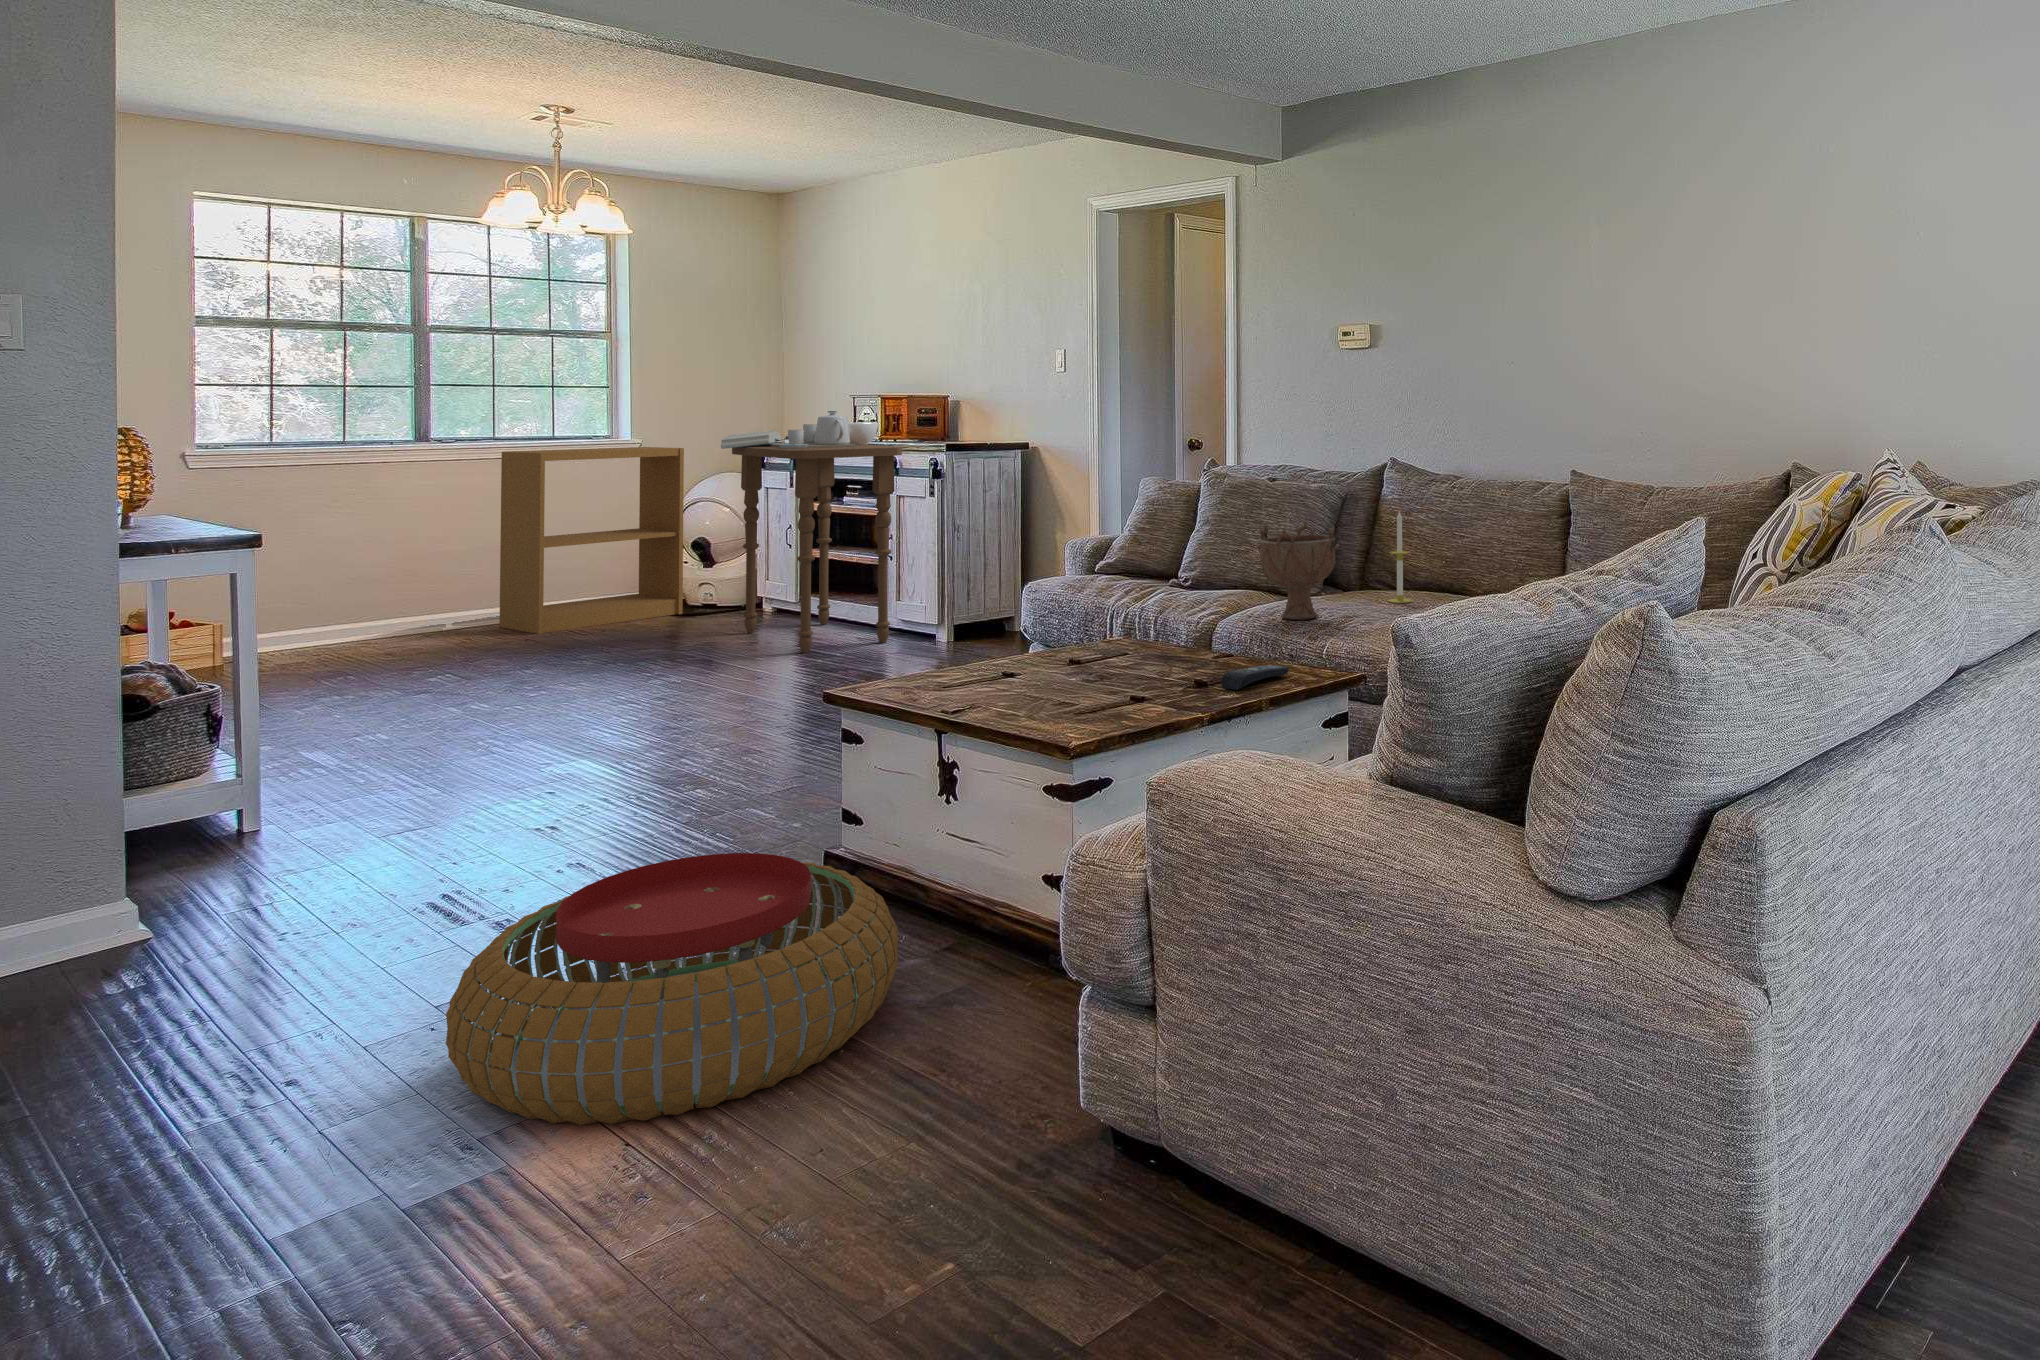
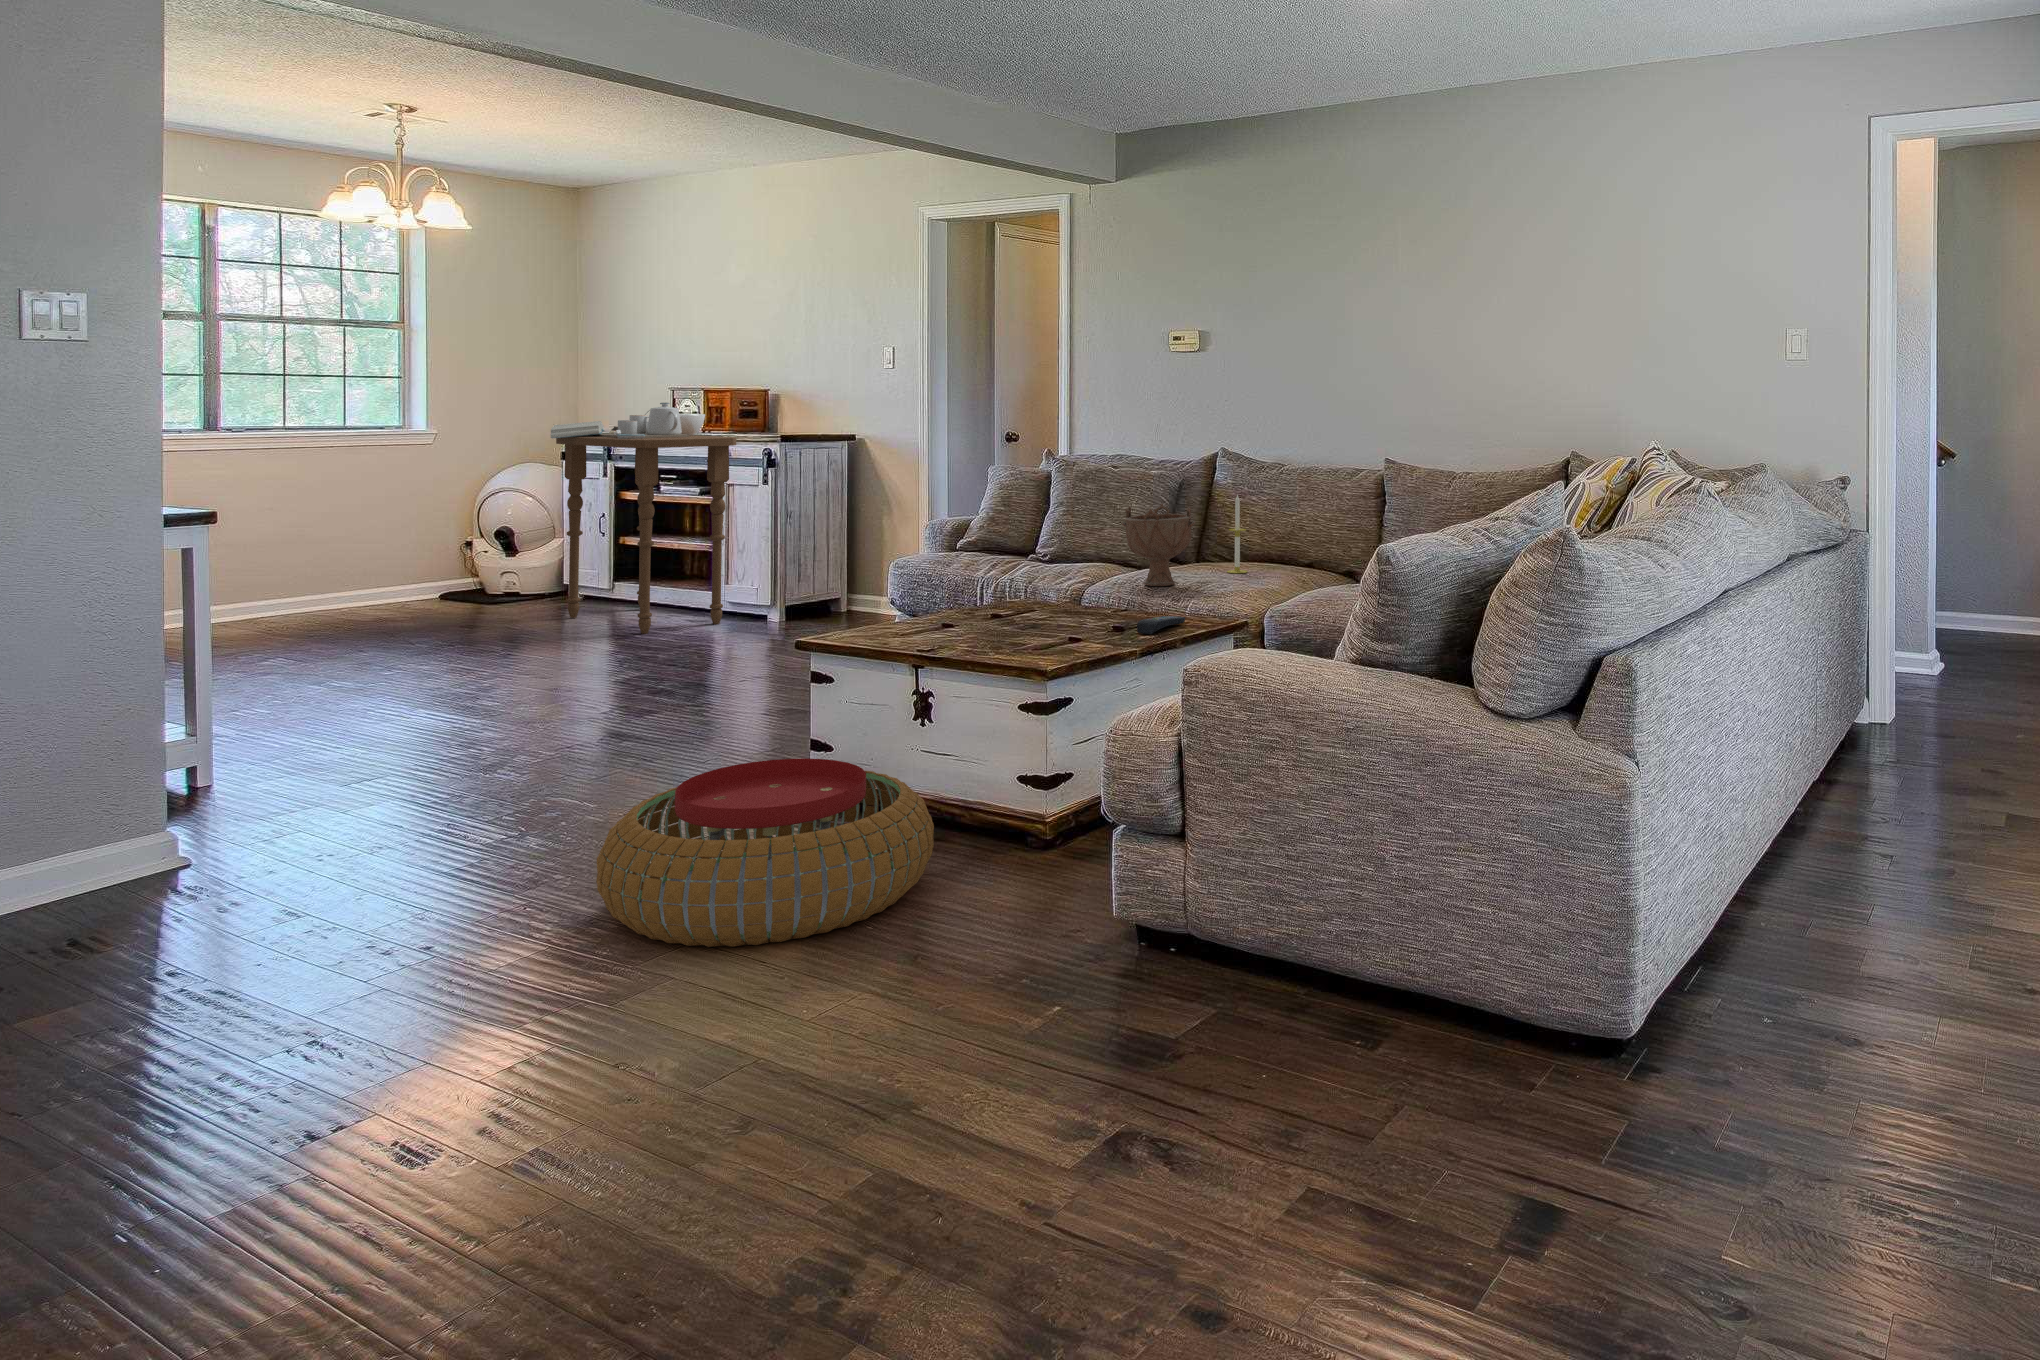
bookshelf: present [499,447,684,634] -> none [297,437,488,622]

